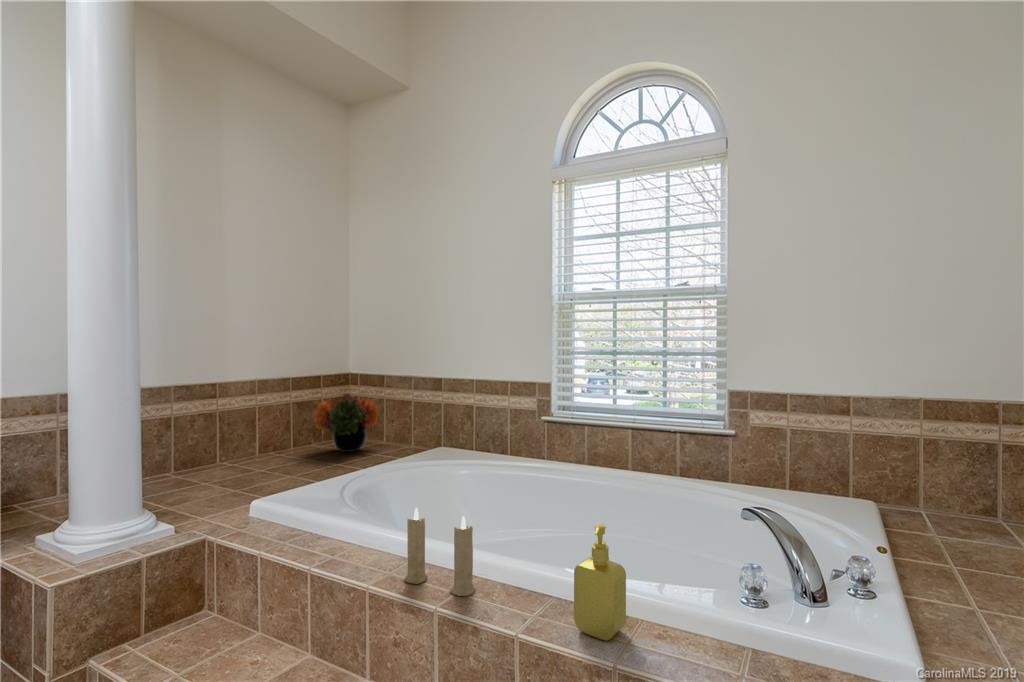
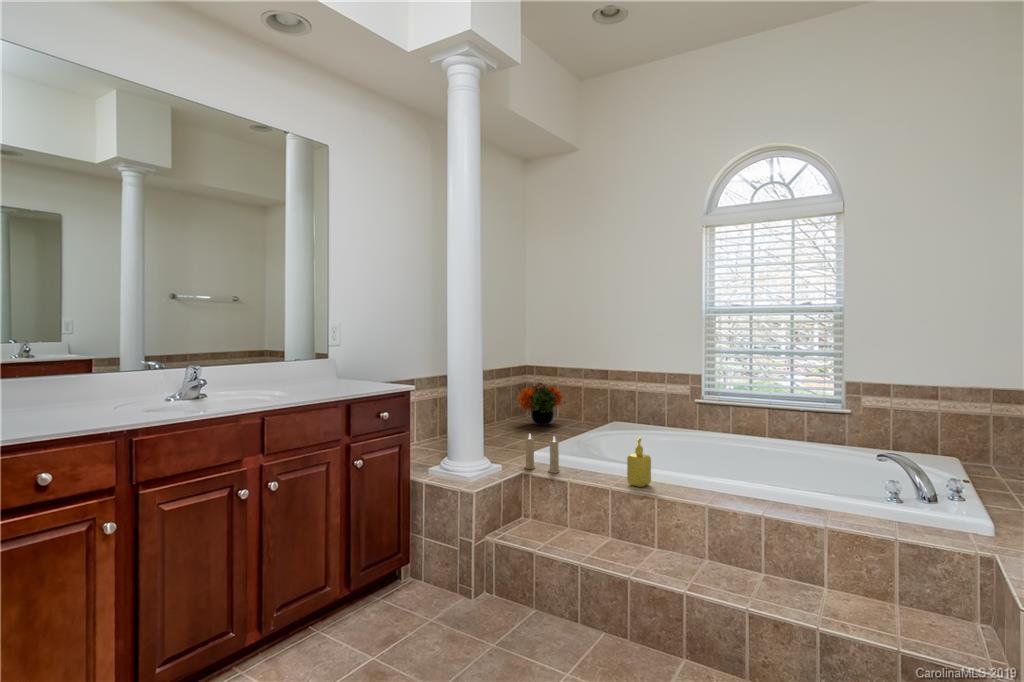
candle: present [404,508,475,596] -> present [525,434,560,473]
soap dispenser: present [574,524,626,641] -> present [627,437,651,487]

